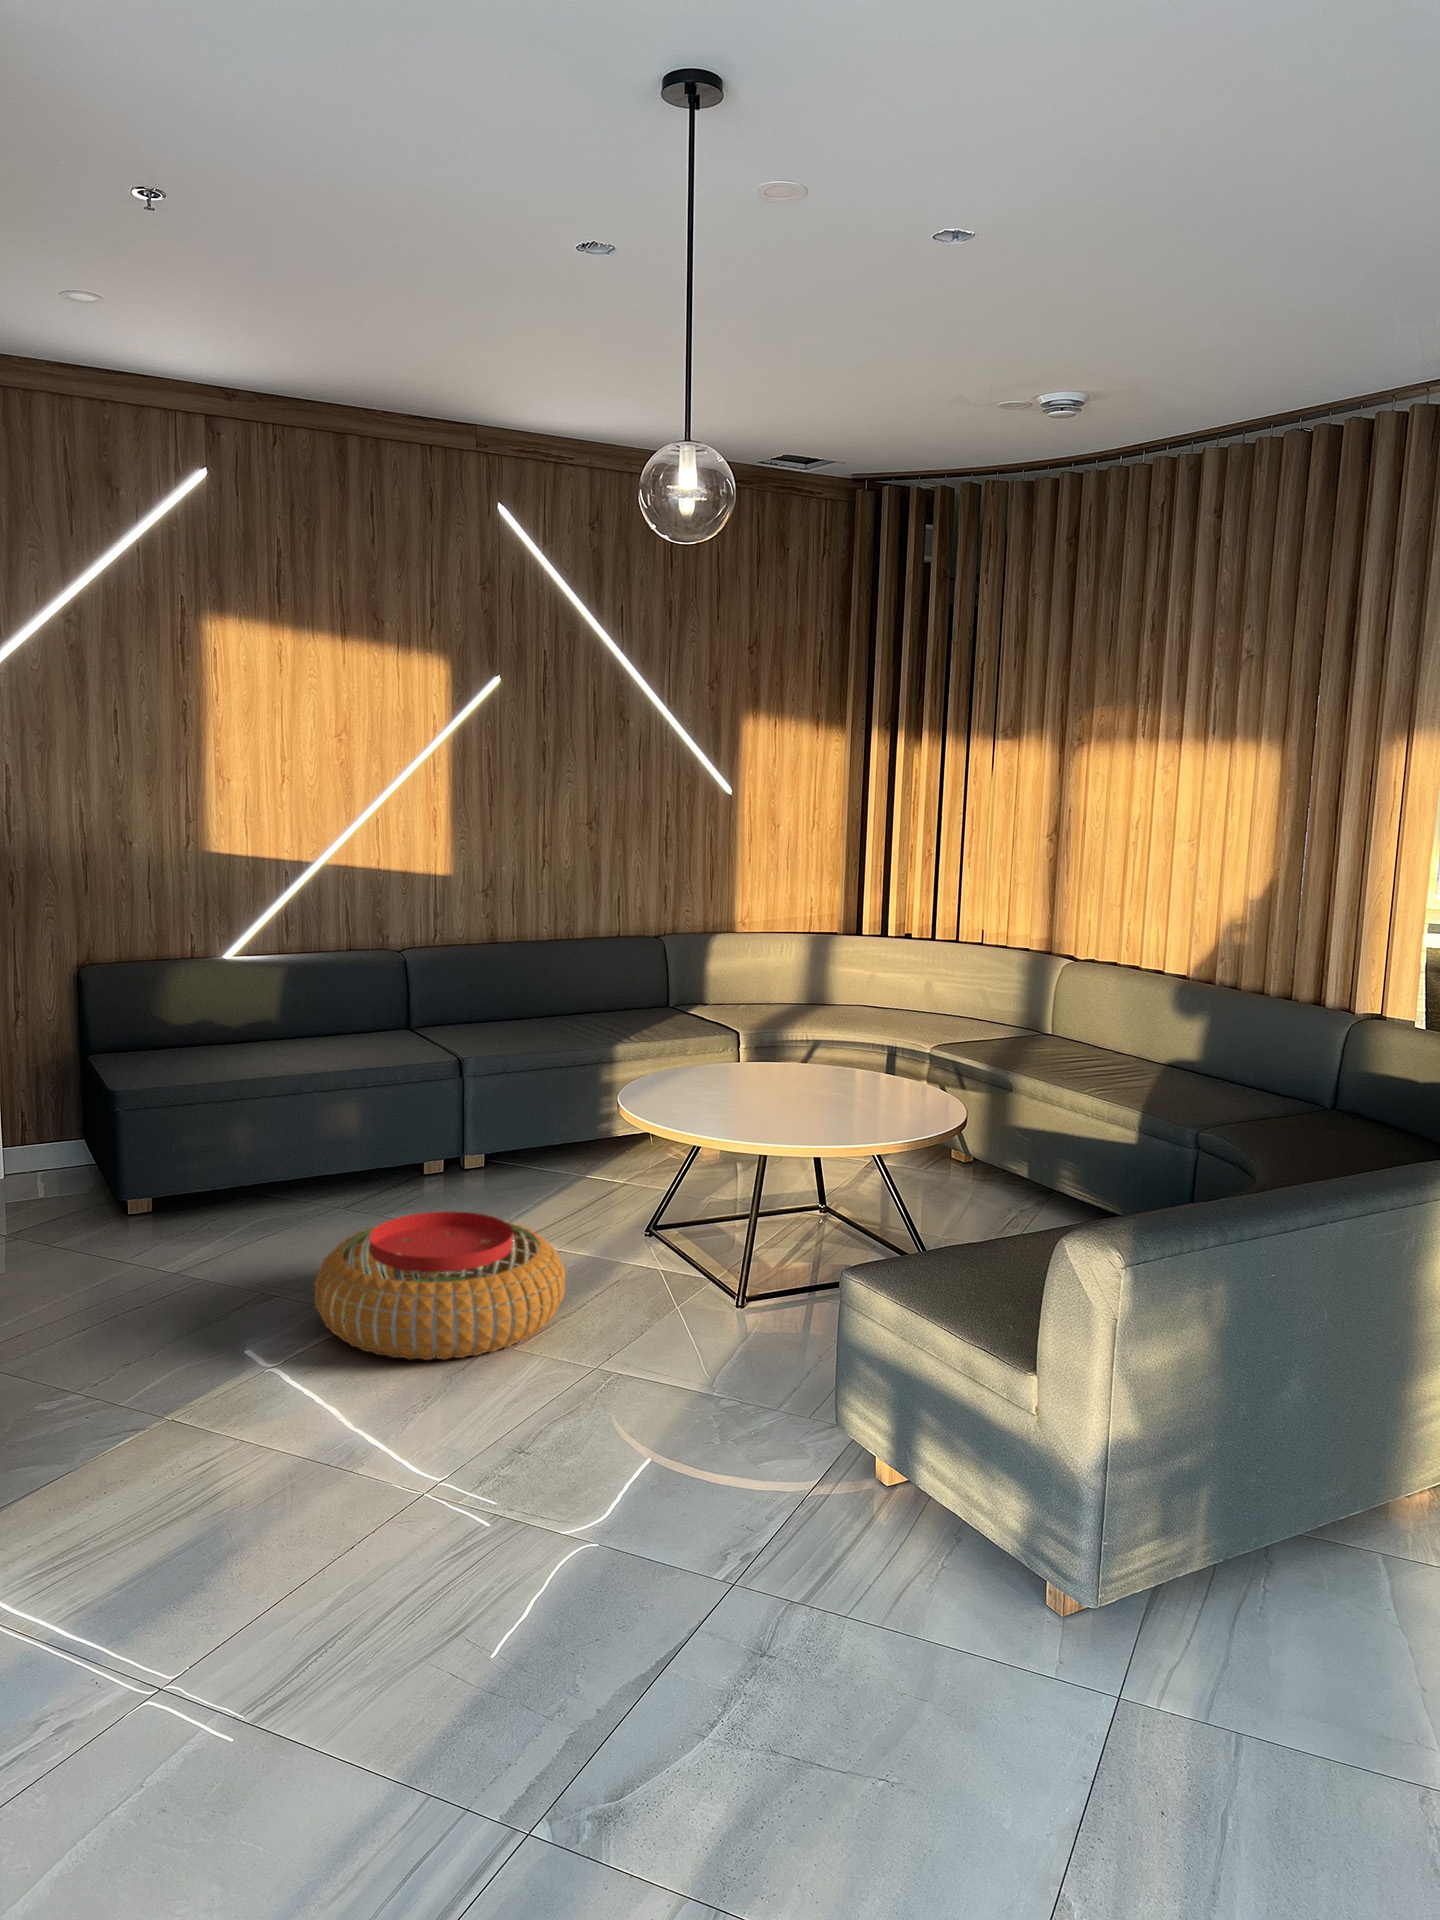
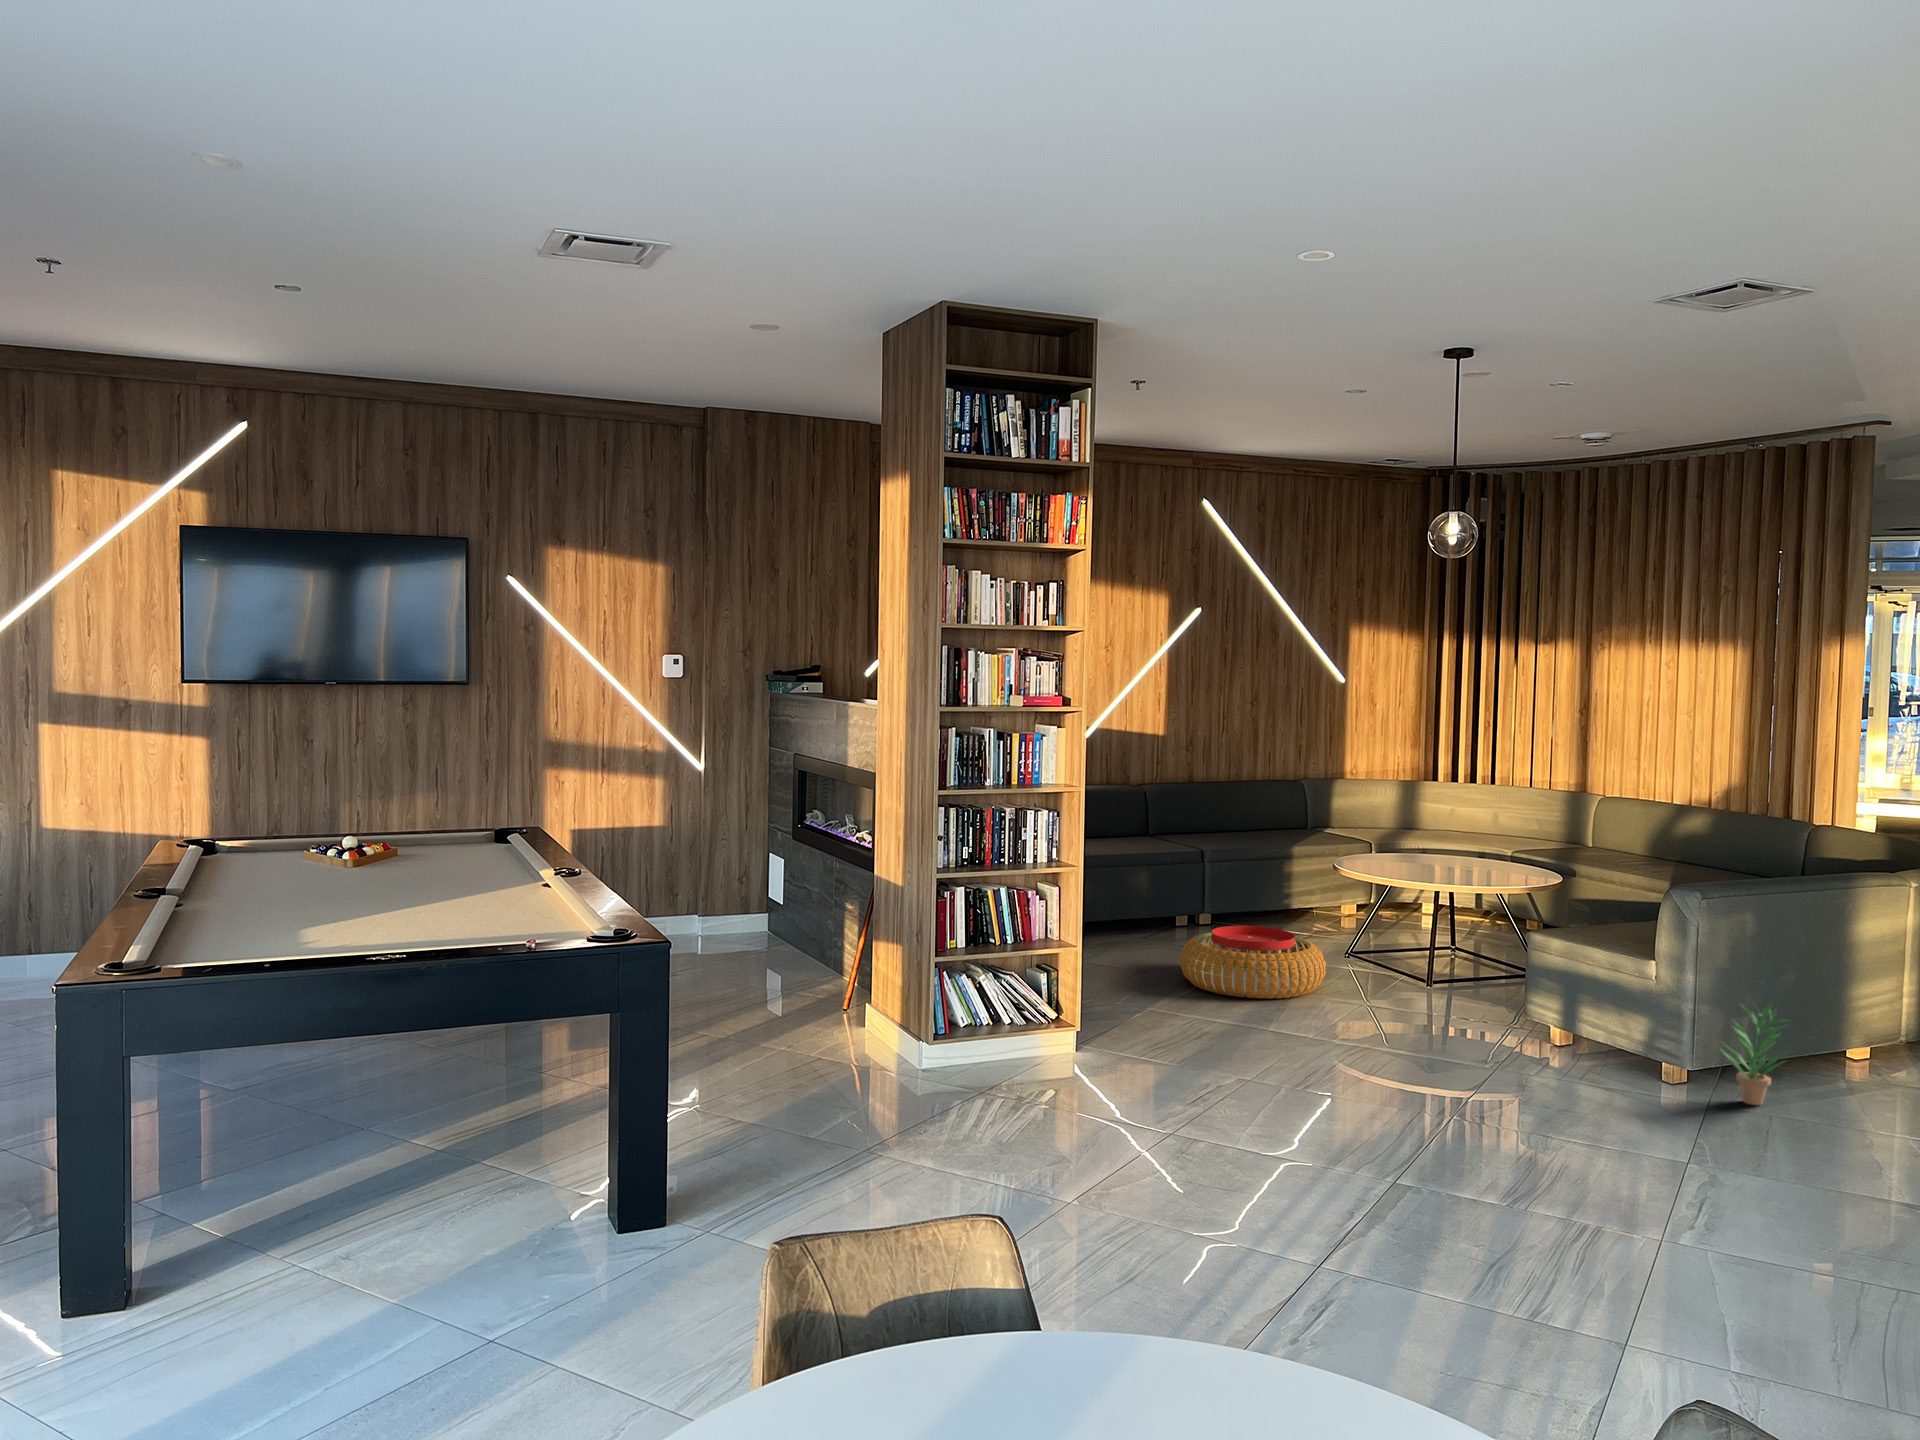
potted plant: none [1156,1472,1295,1680] -> present [1723,1002,1786,1105]

